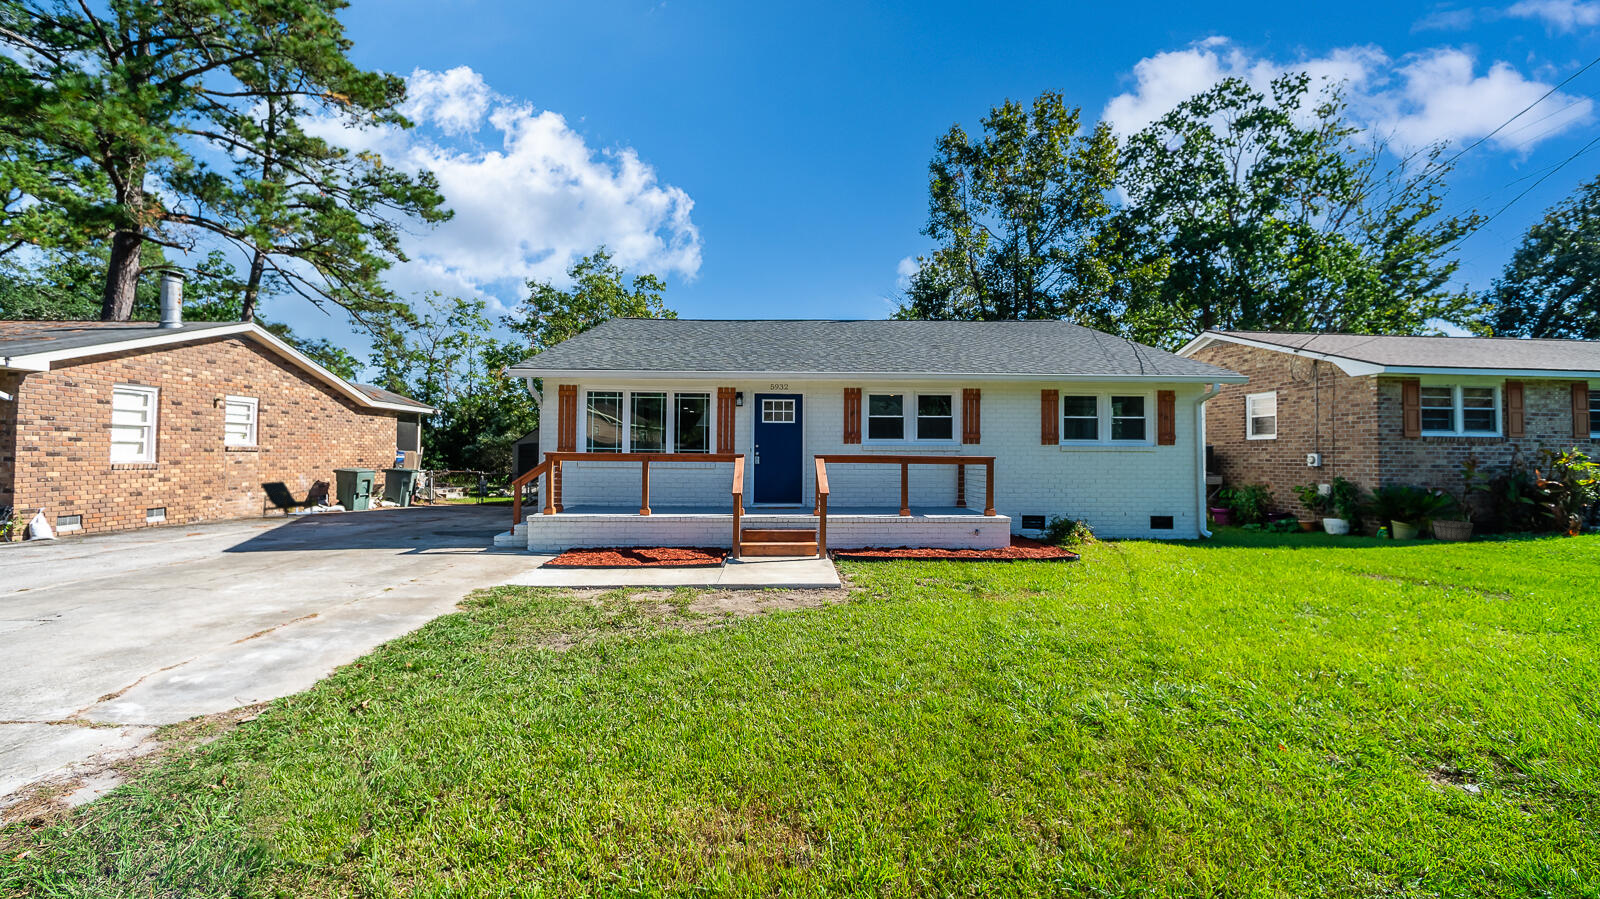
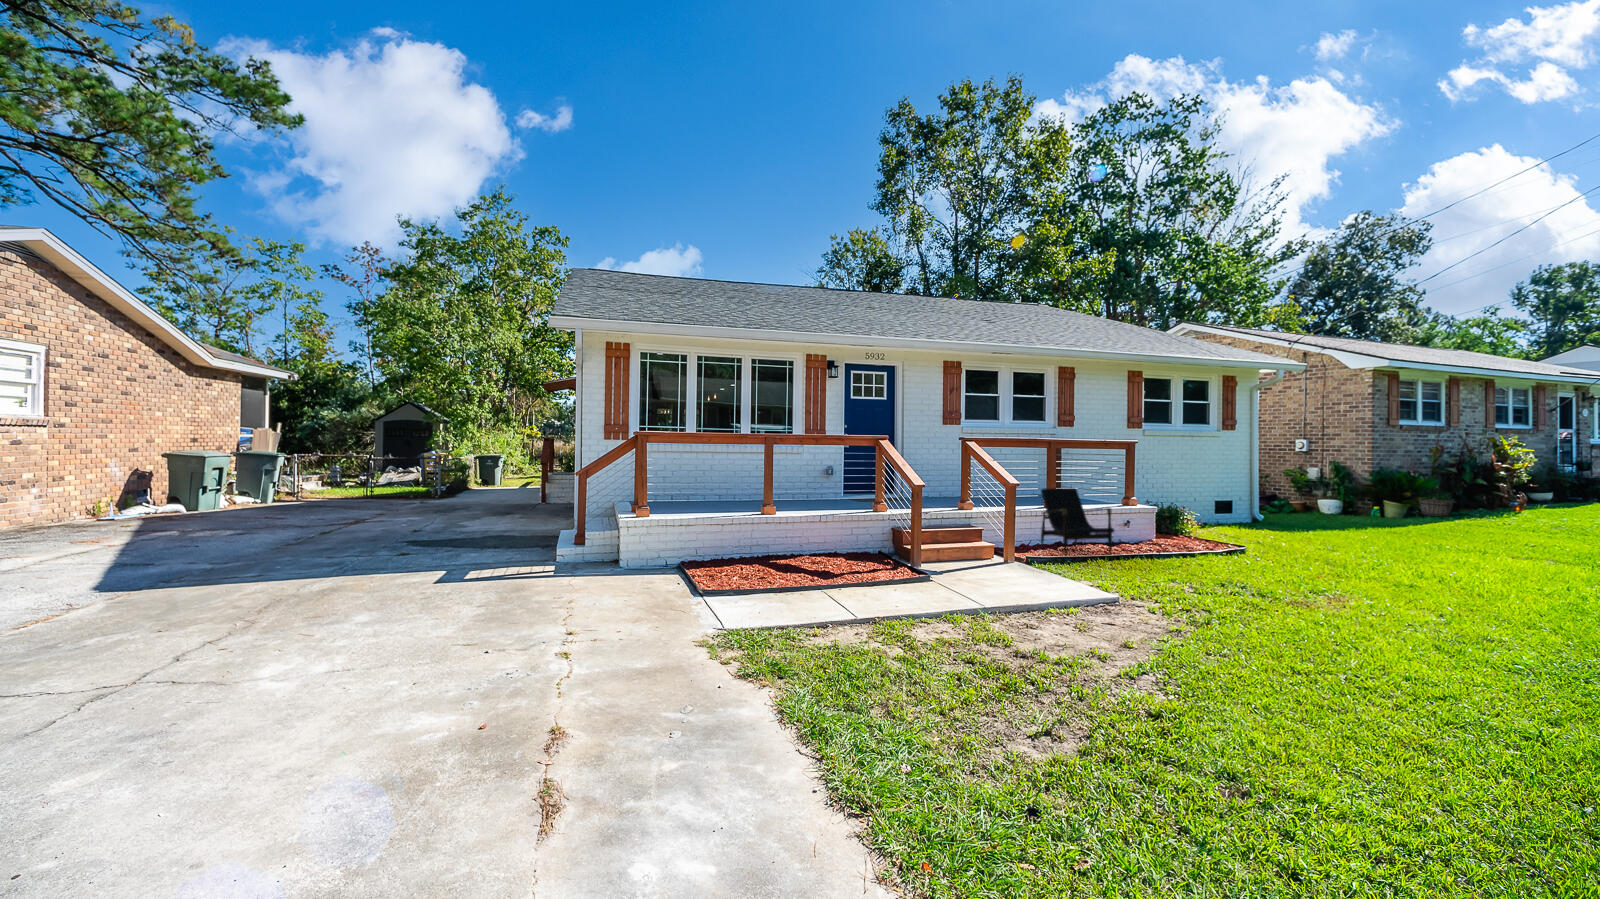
lounge chair: present [261,481,314,517] -> present [1041,488,1114,555]

